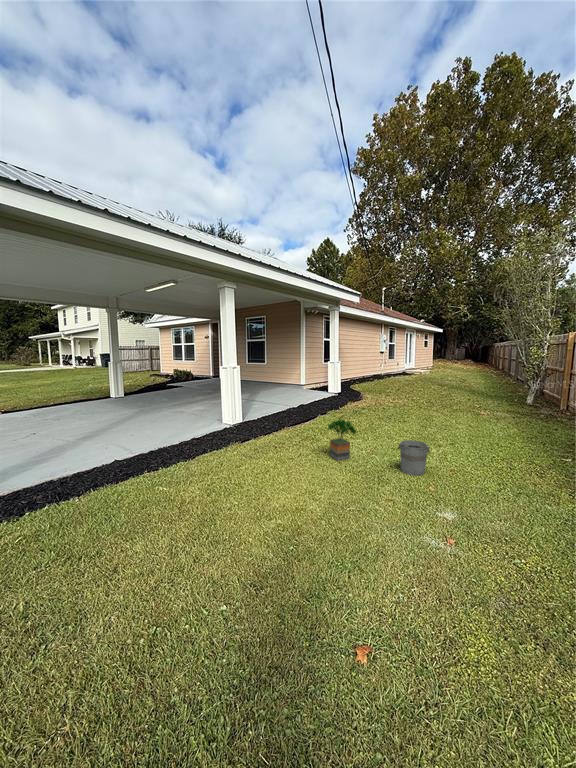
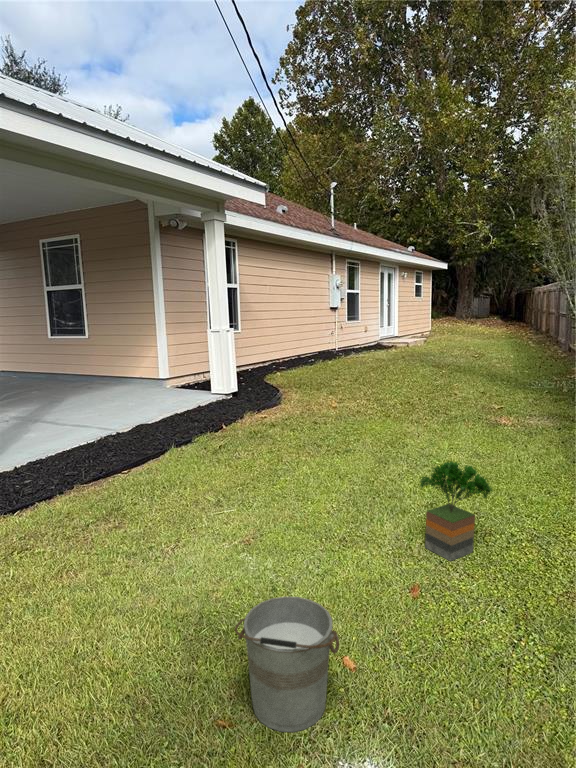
potted tree: present [328,420,356,461] -> present [420,461,493,561]

